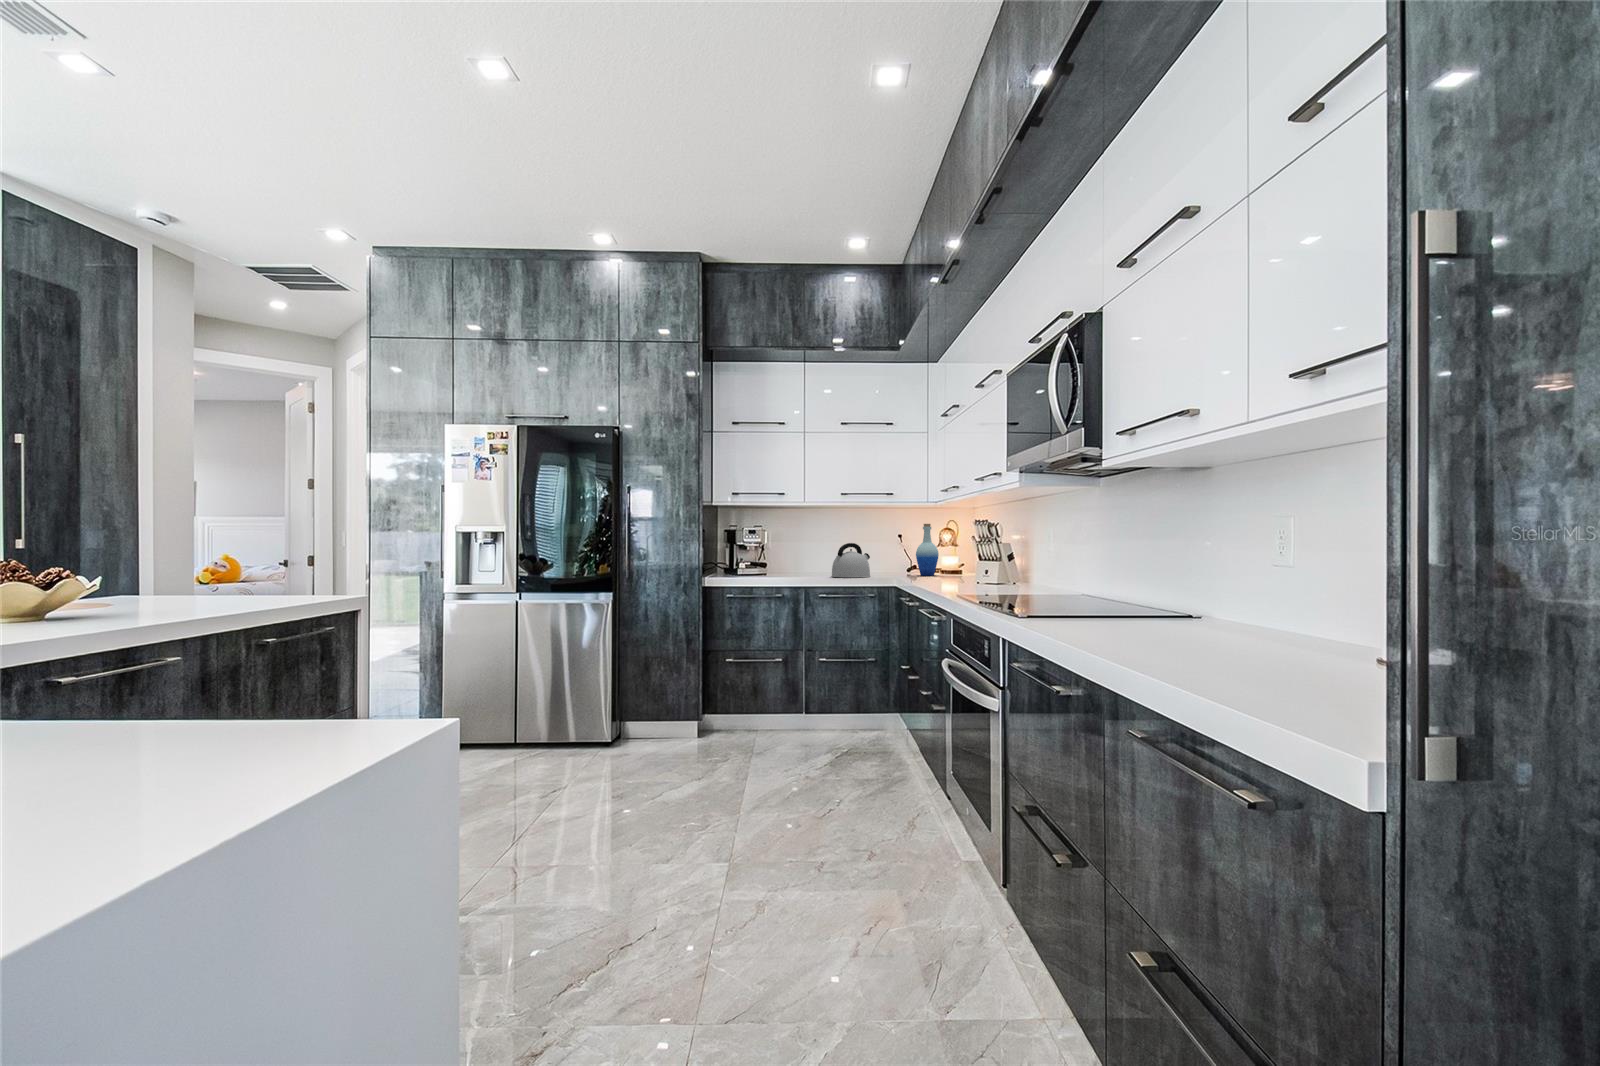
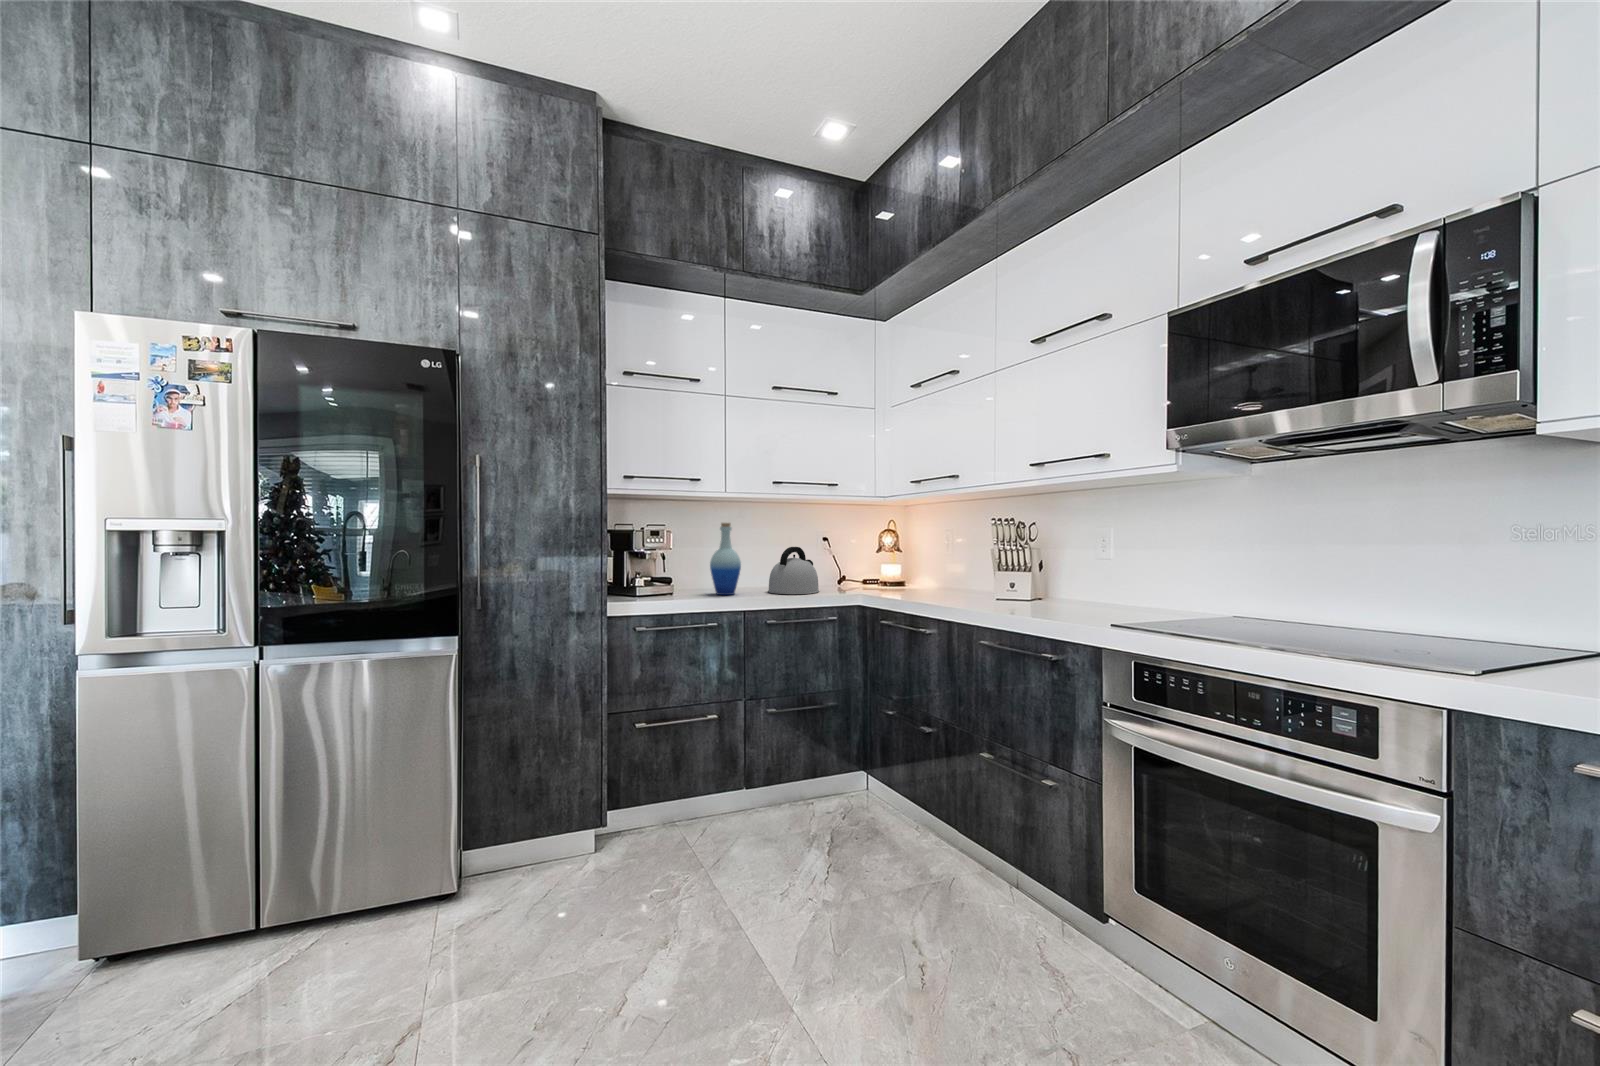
bottle: present [916,524,939,576] -> present [710,523,741,595]

